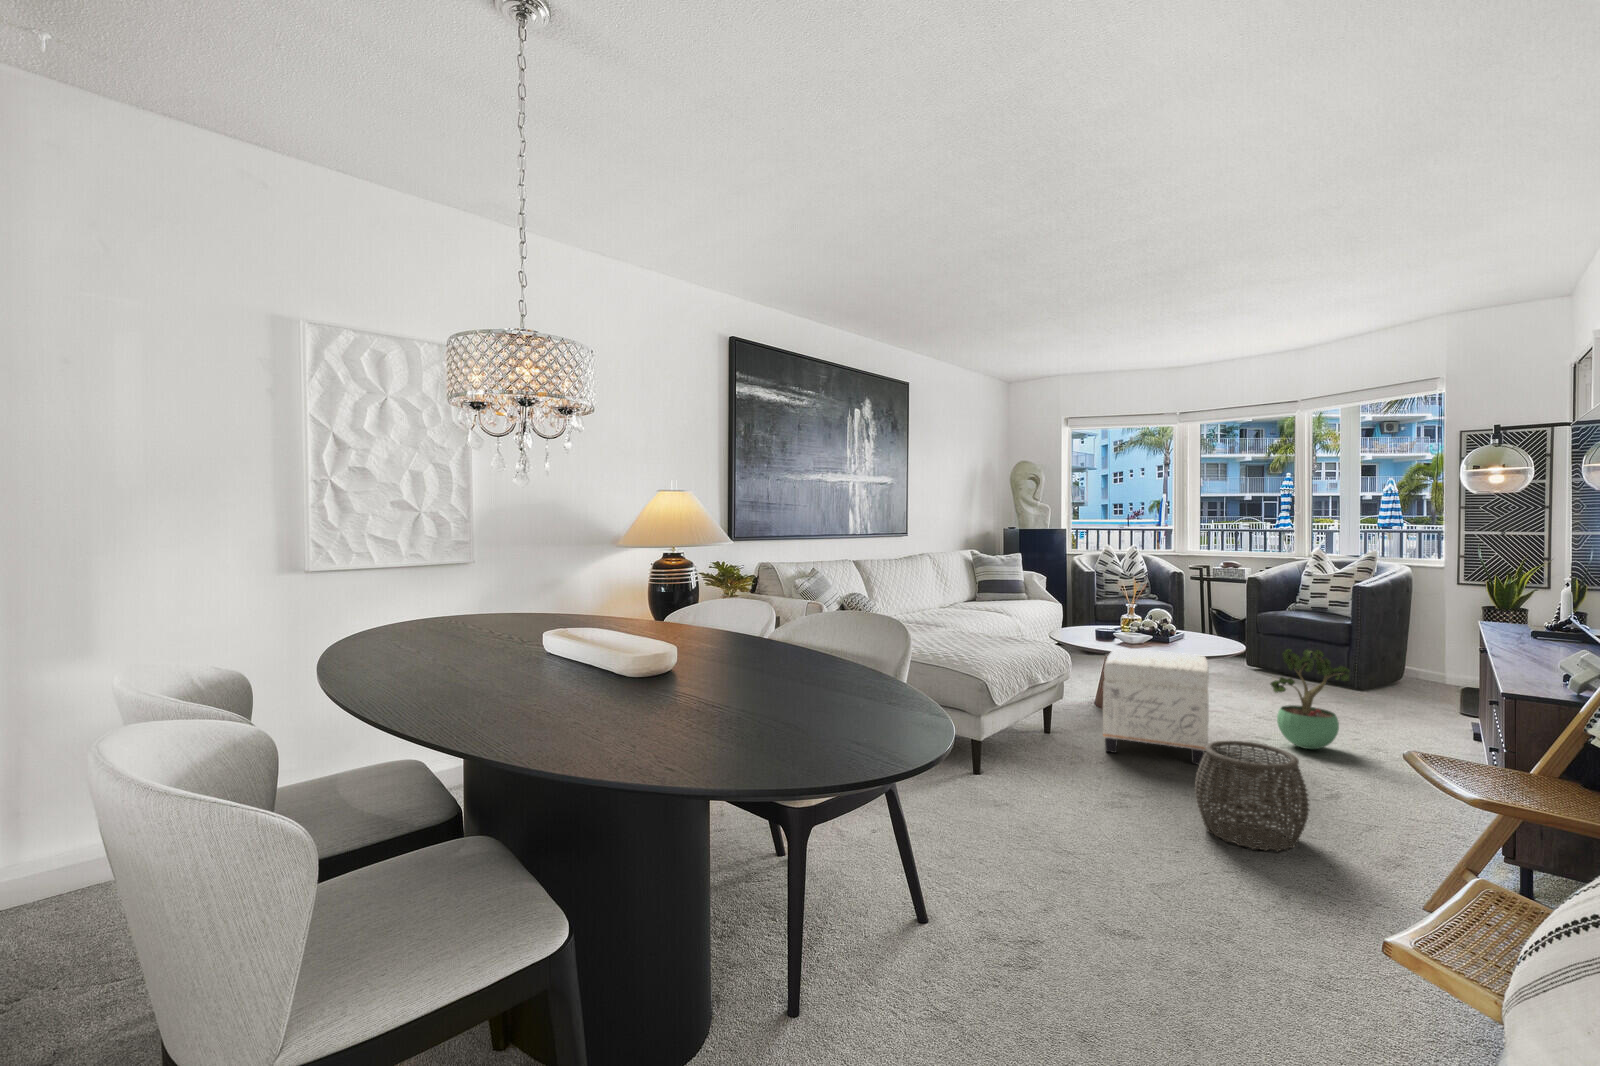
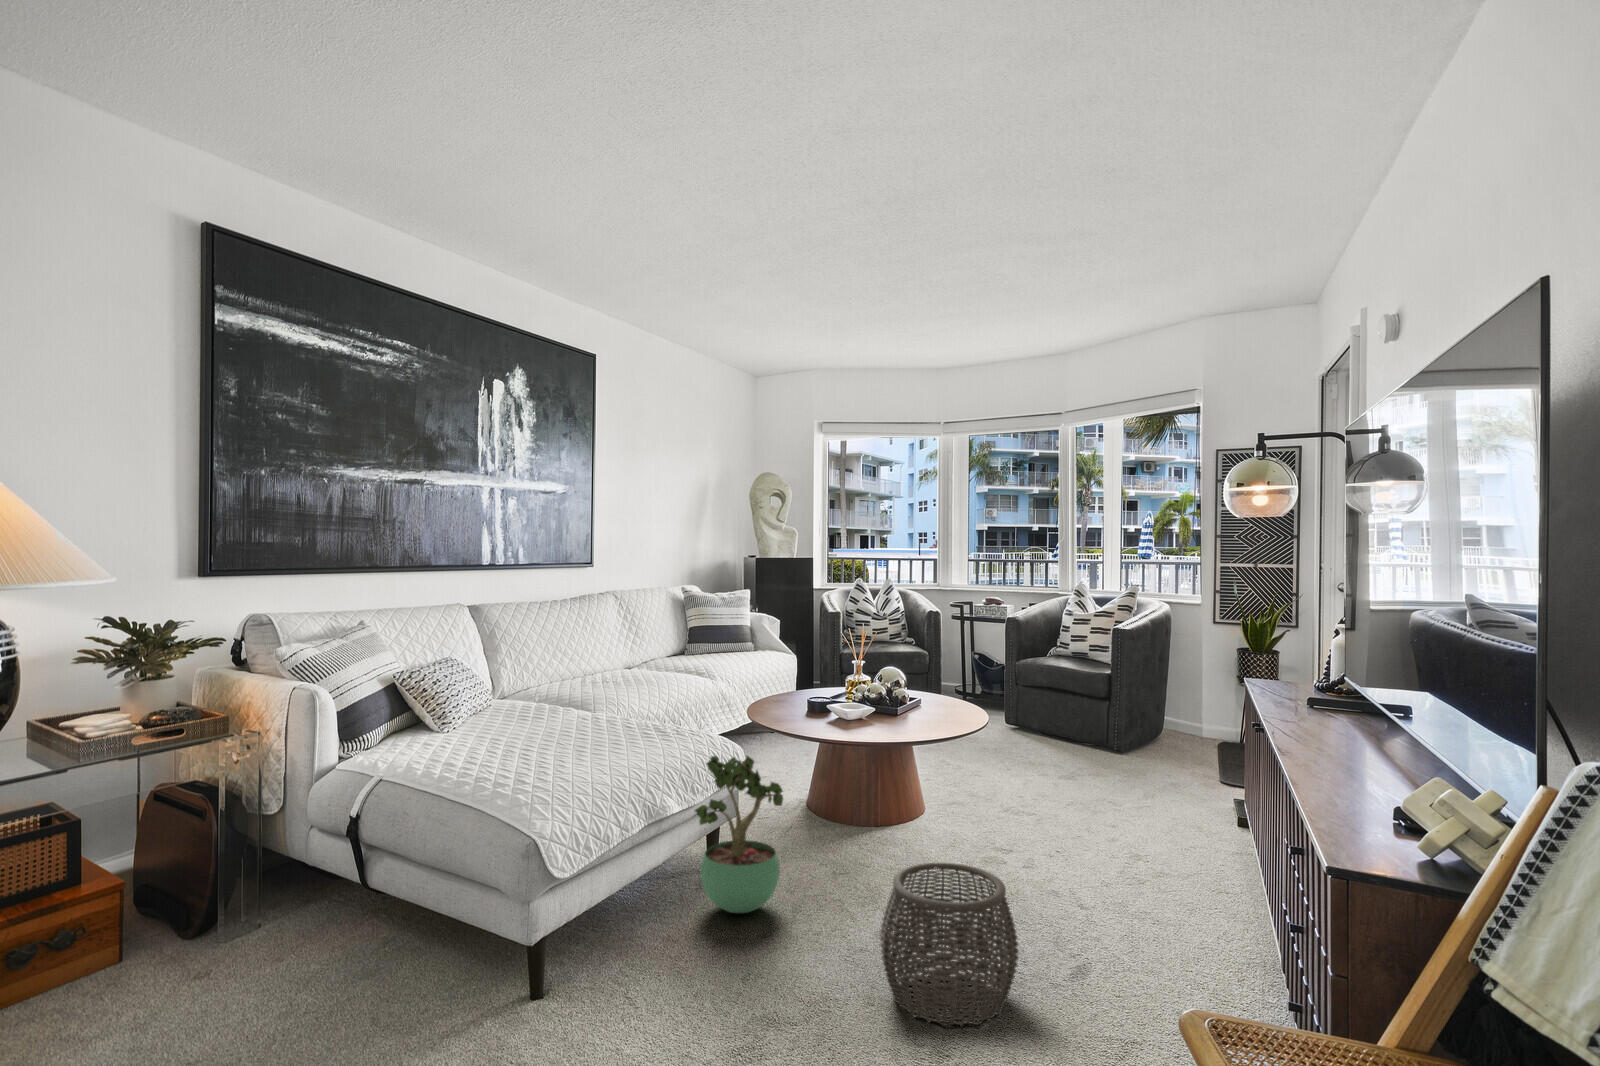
ottoman: present [1103,649,1209,765] -> none [798,723,933,881]
potted plant: present [1270,649,1350,749] -> present [695,756,783,913]

